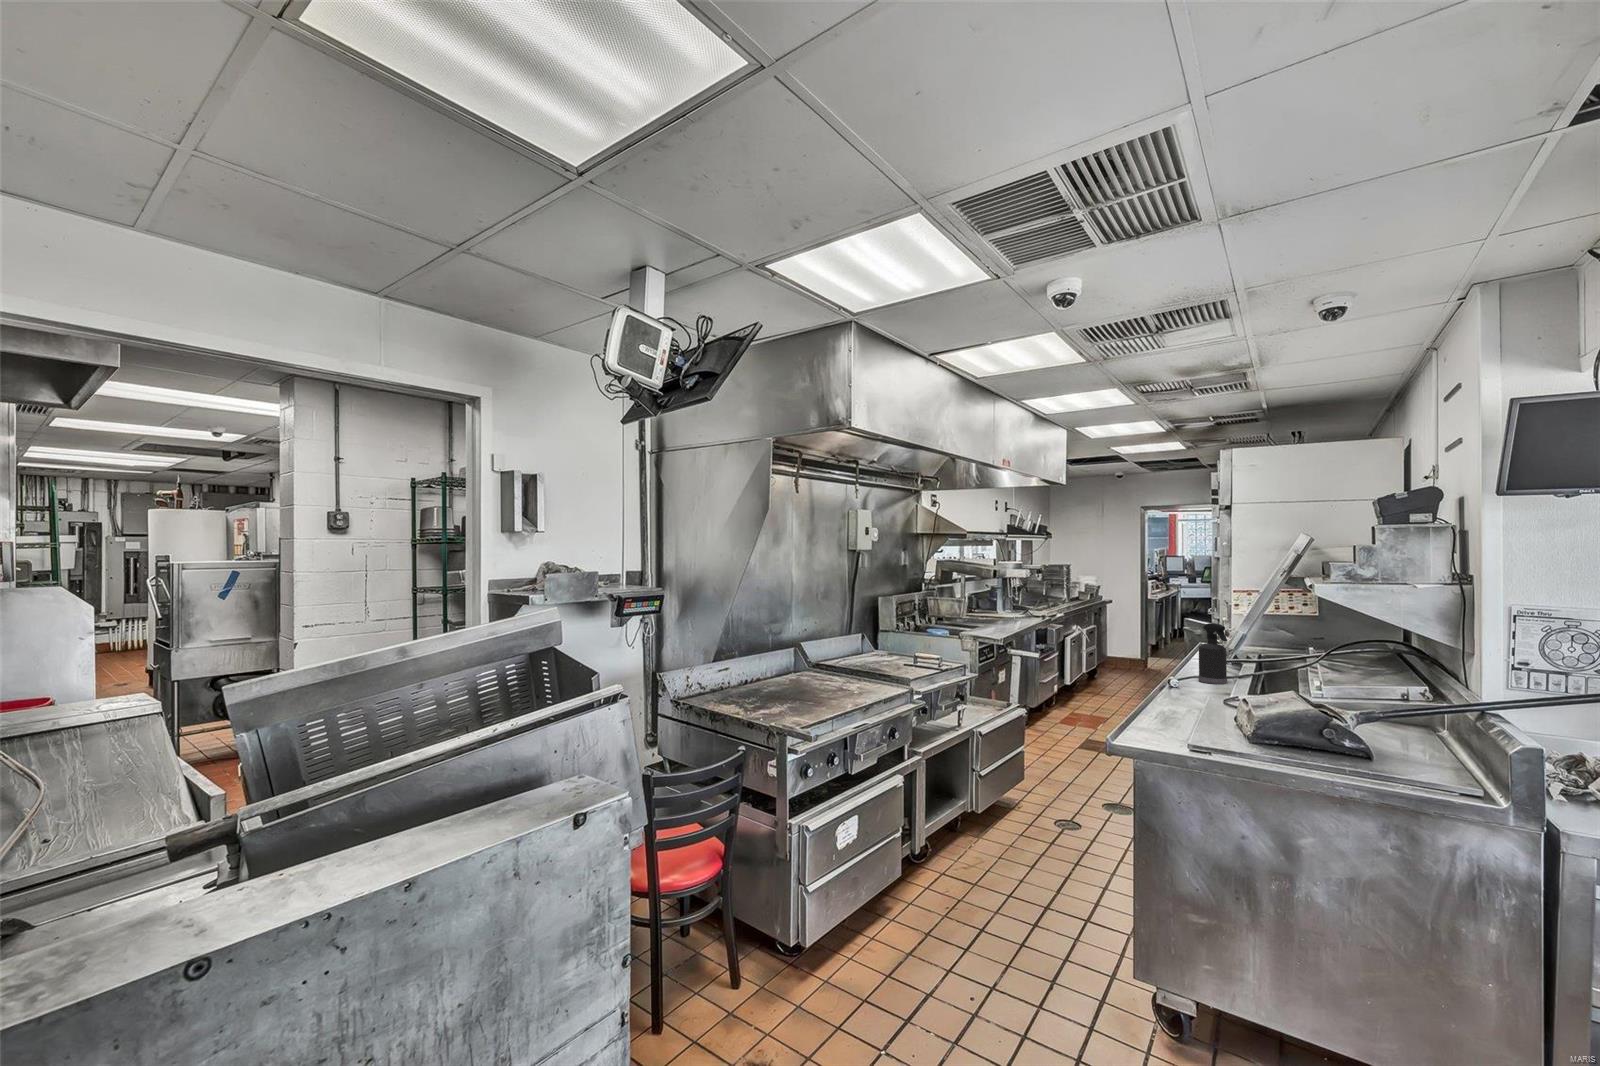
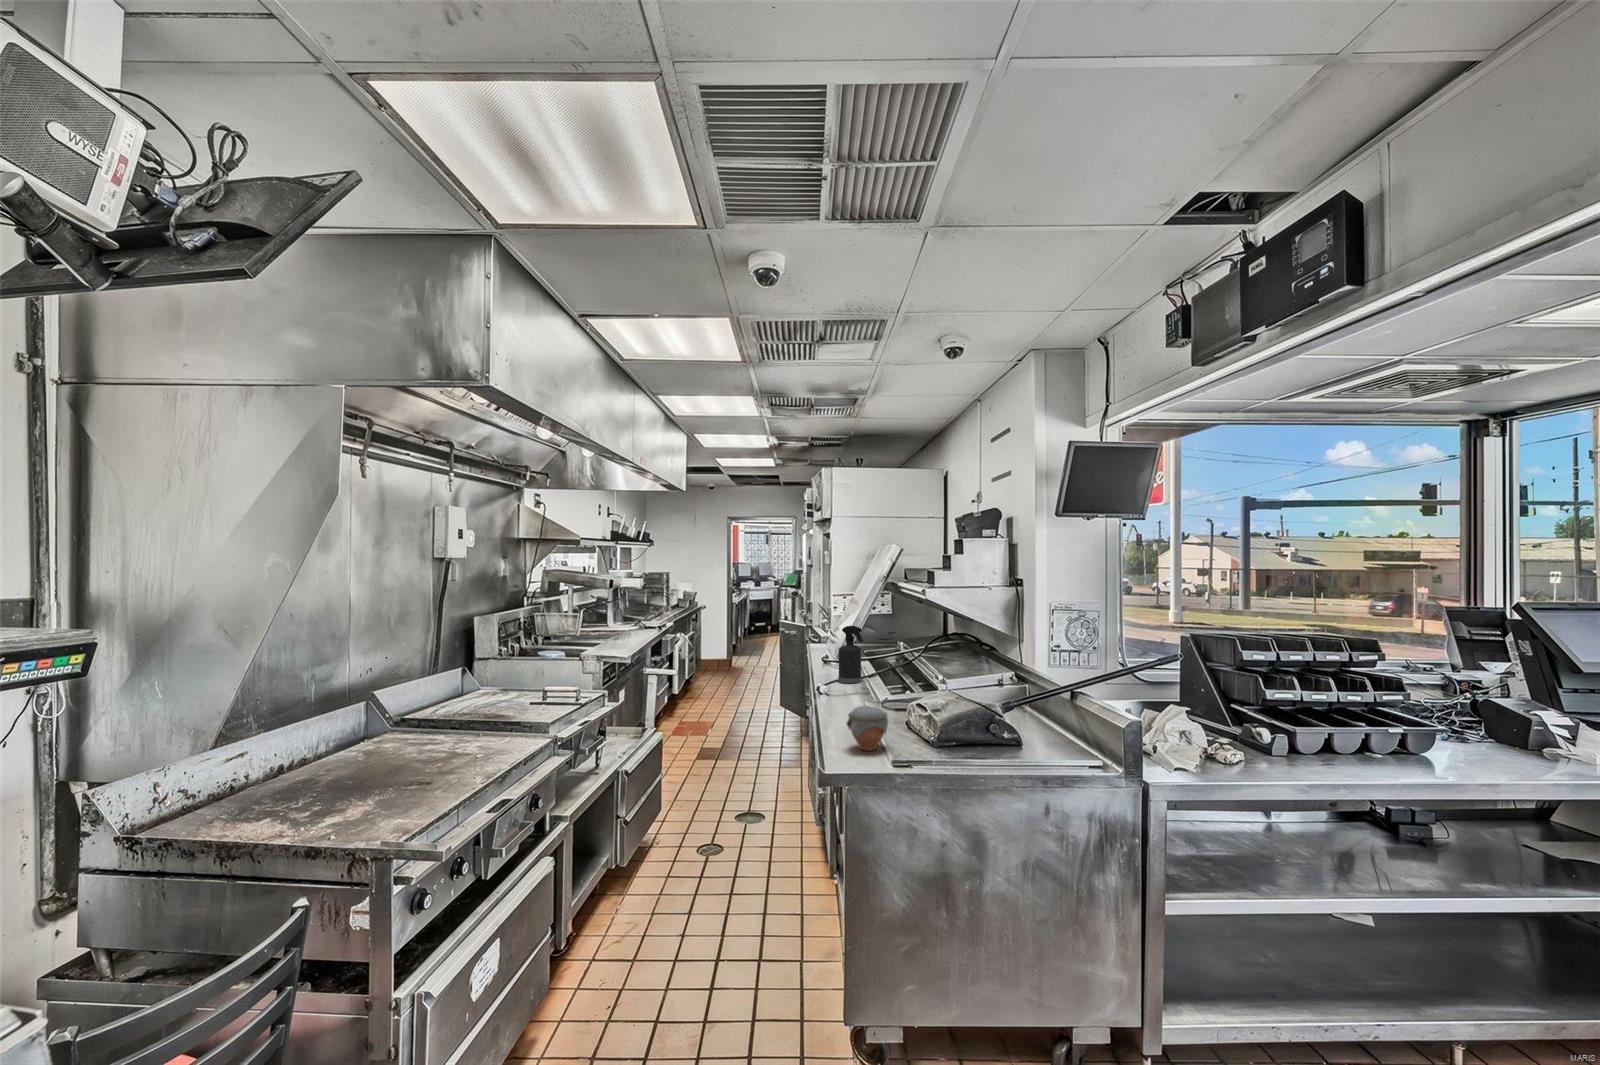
jar: none [1149,693,1197,737] -> present [847,706,888,751]

